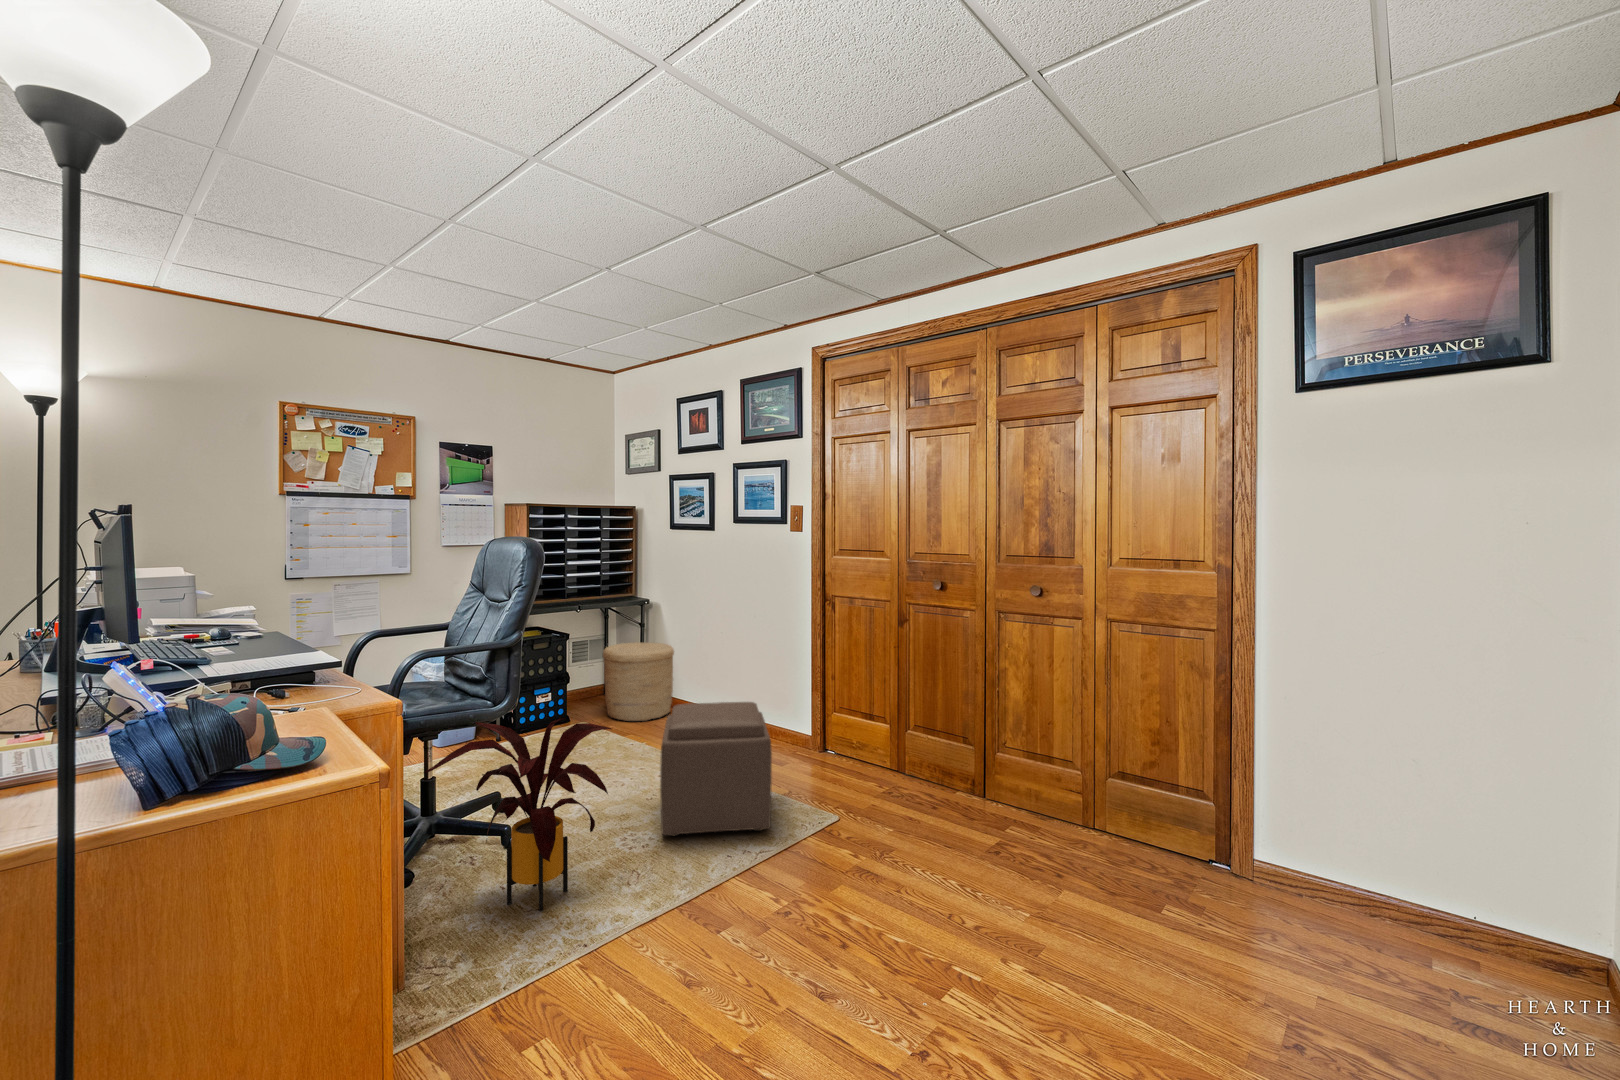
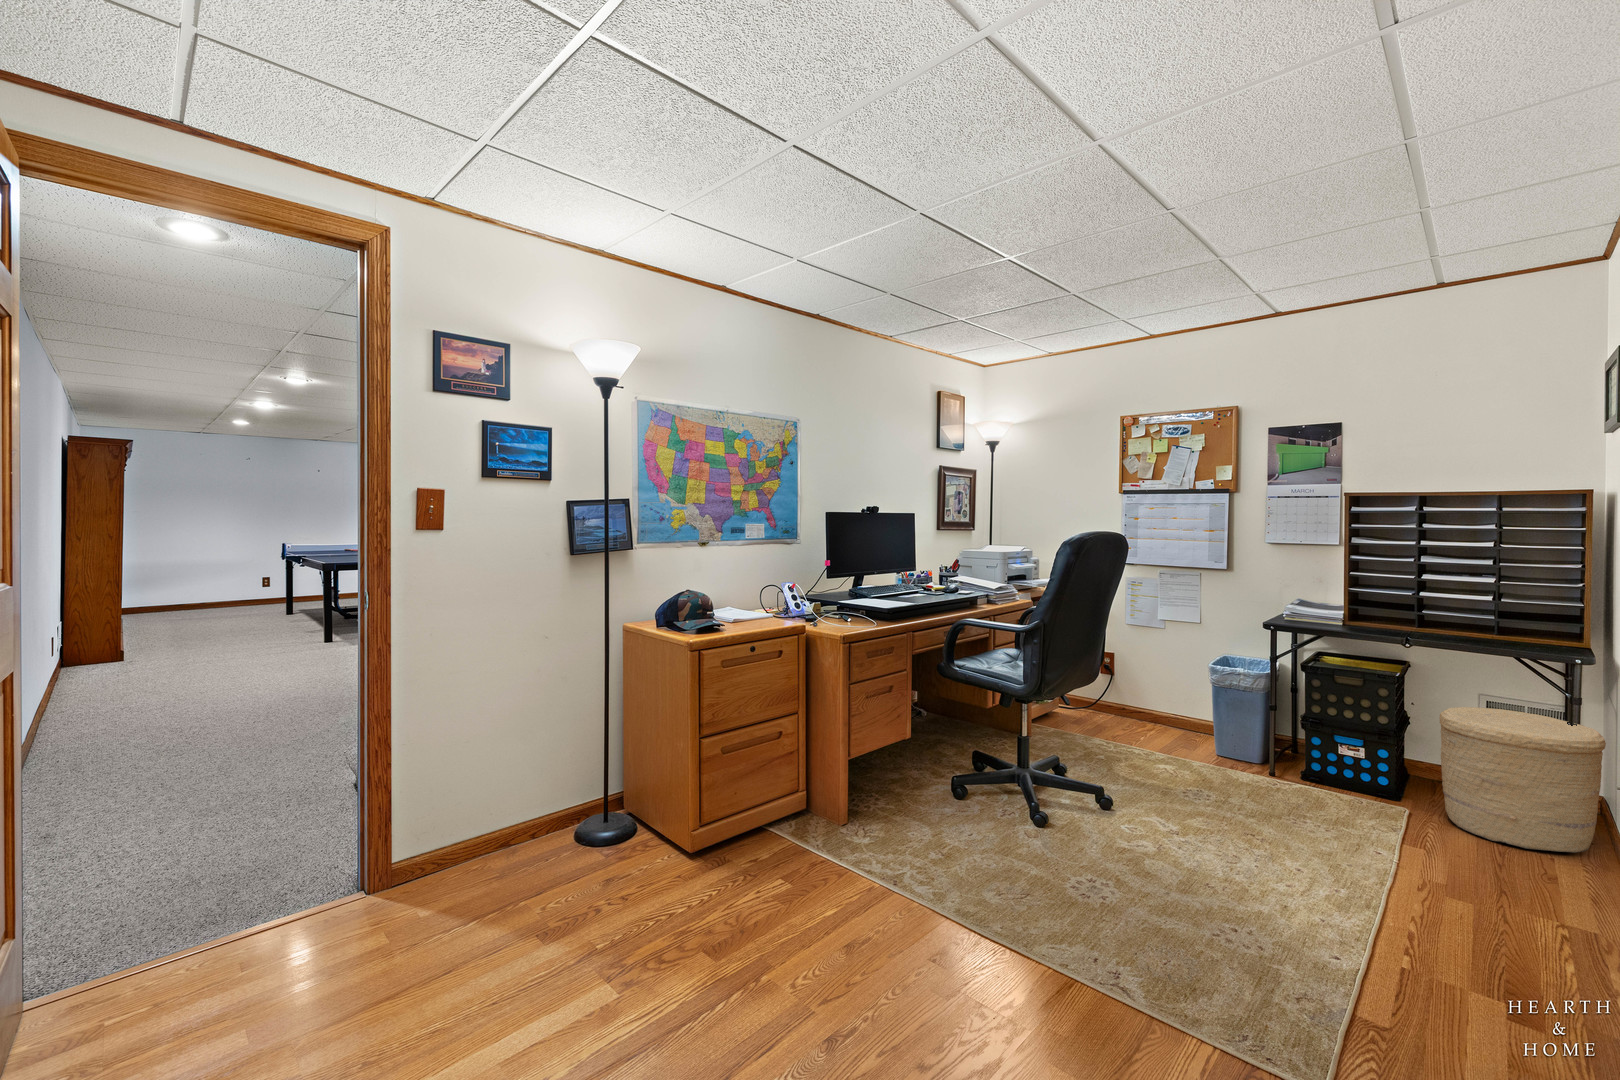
ottoman: present [660,702,772,836] -> none [1107,761,1350,976]
house plant: present [424,718,611,911] -> none [889,681,1051,862]

